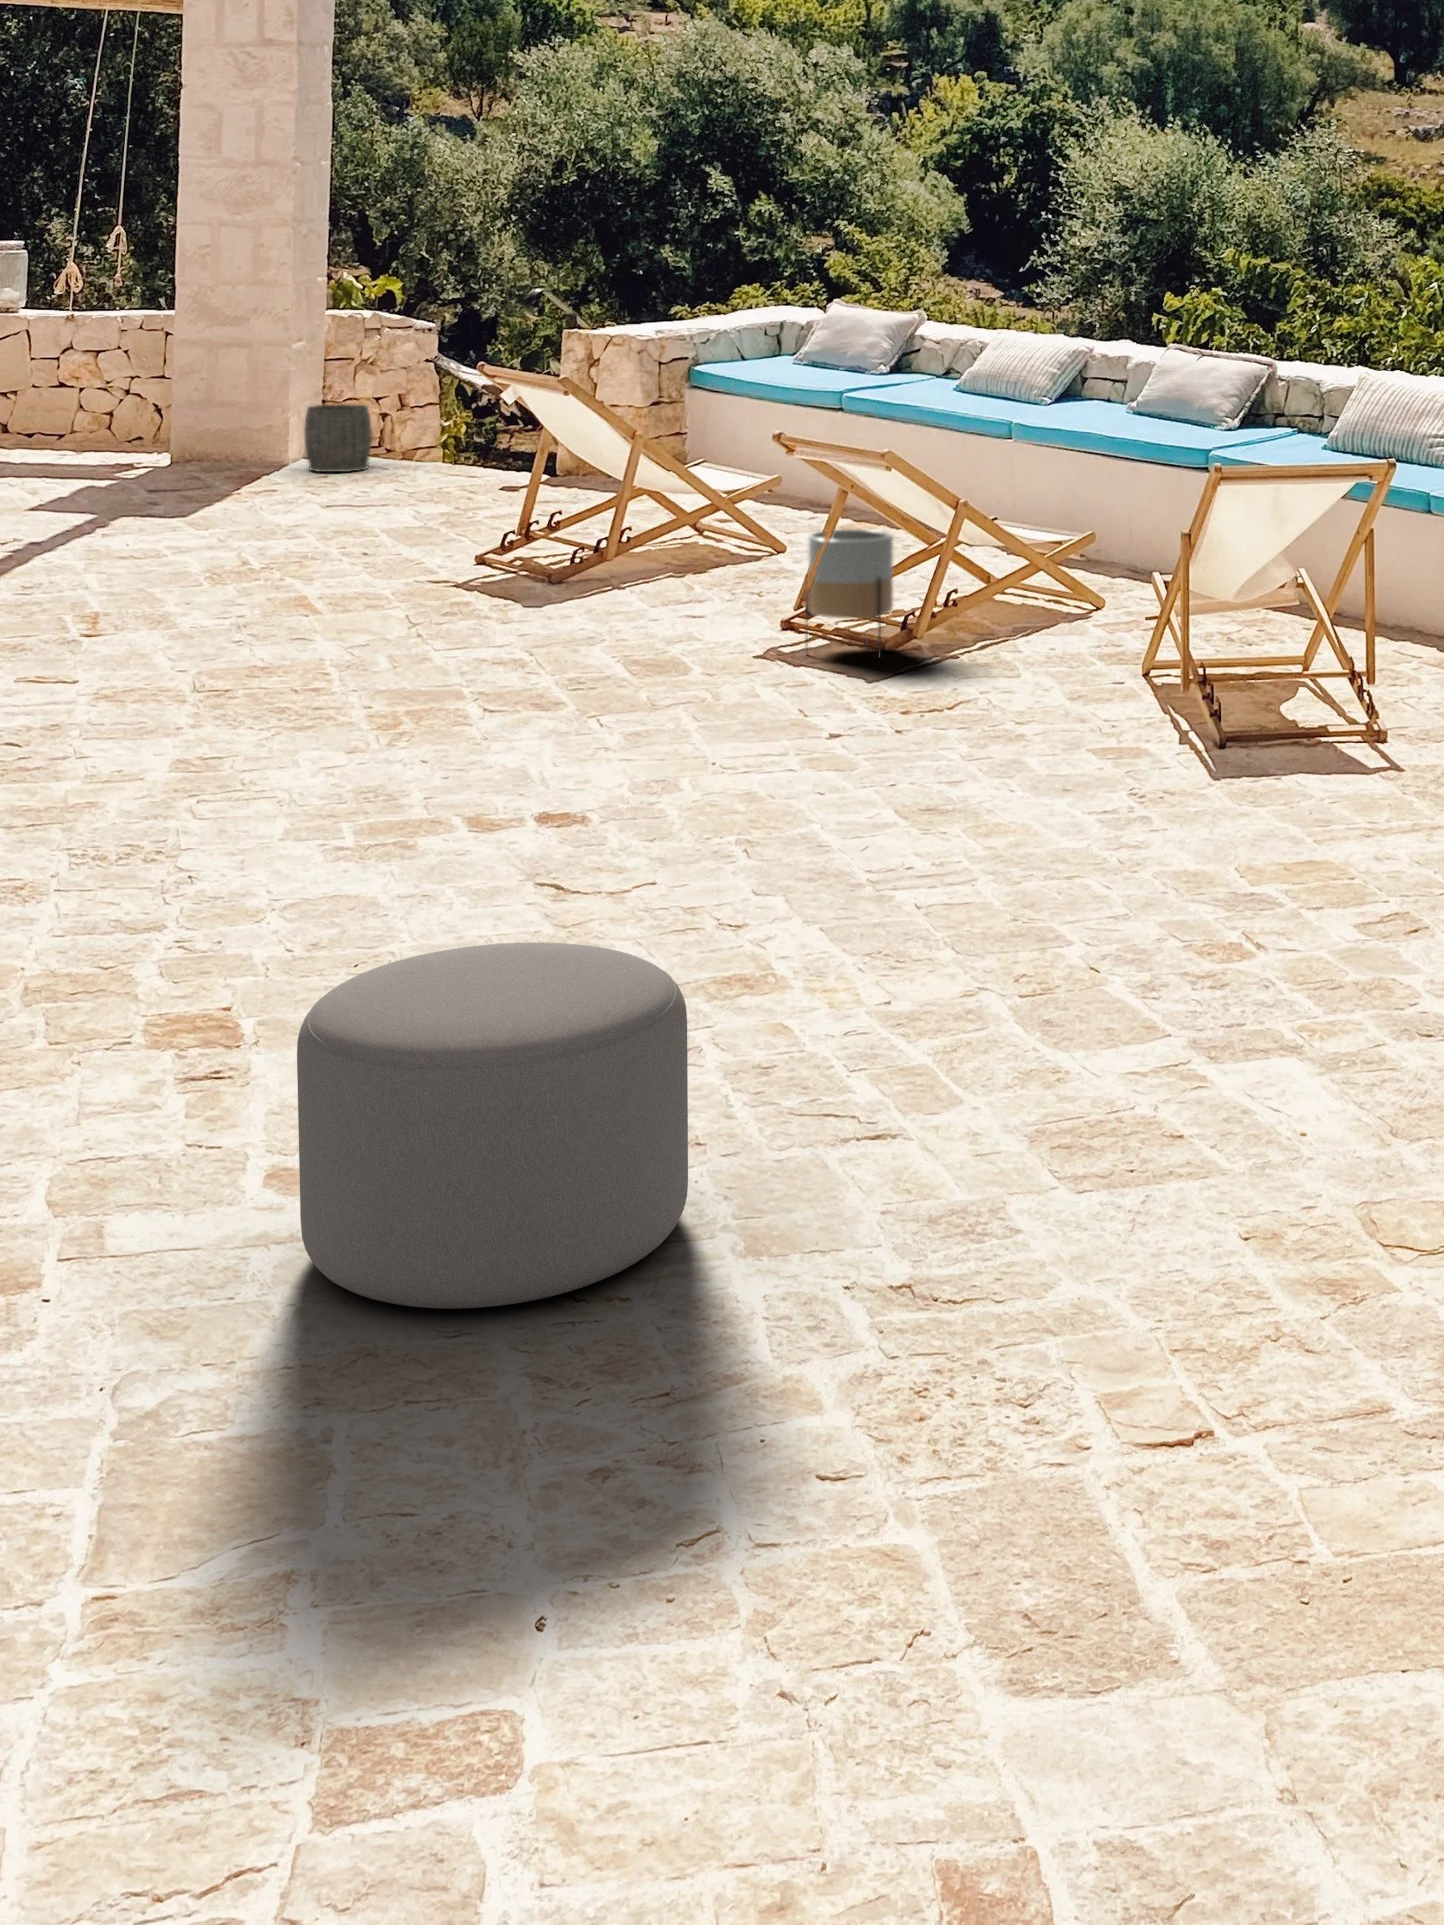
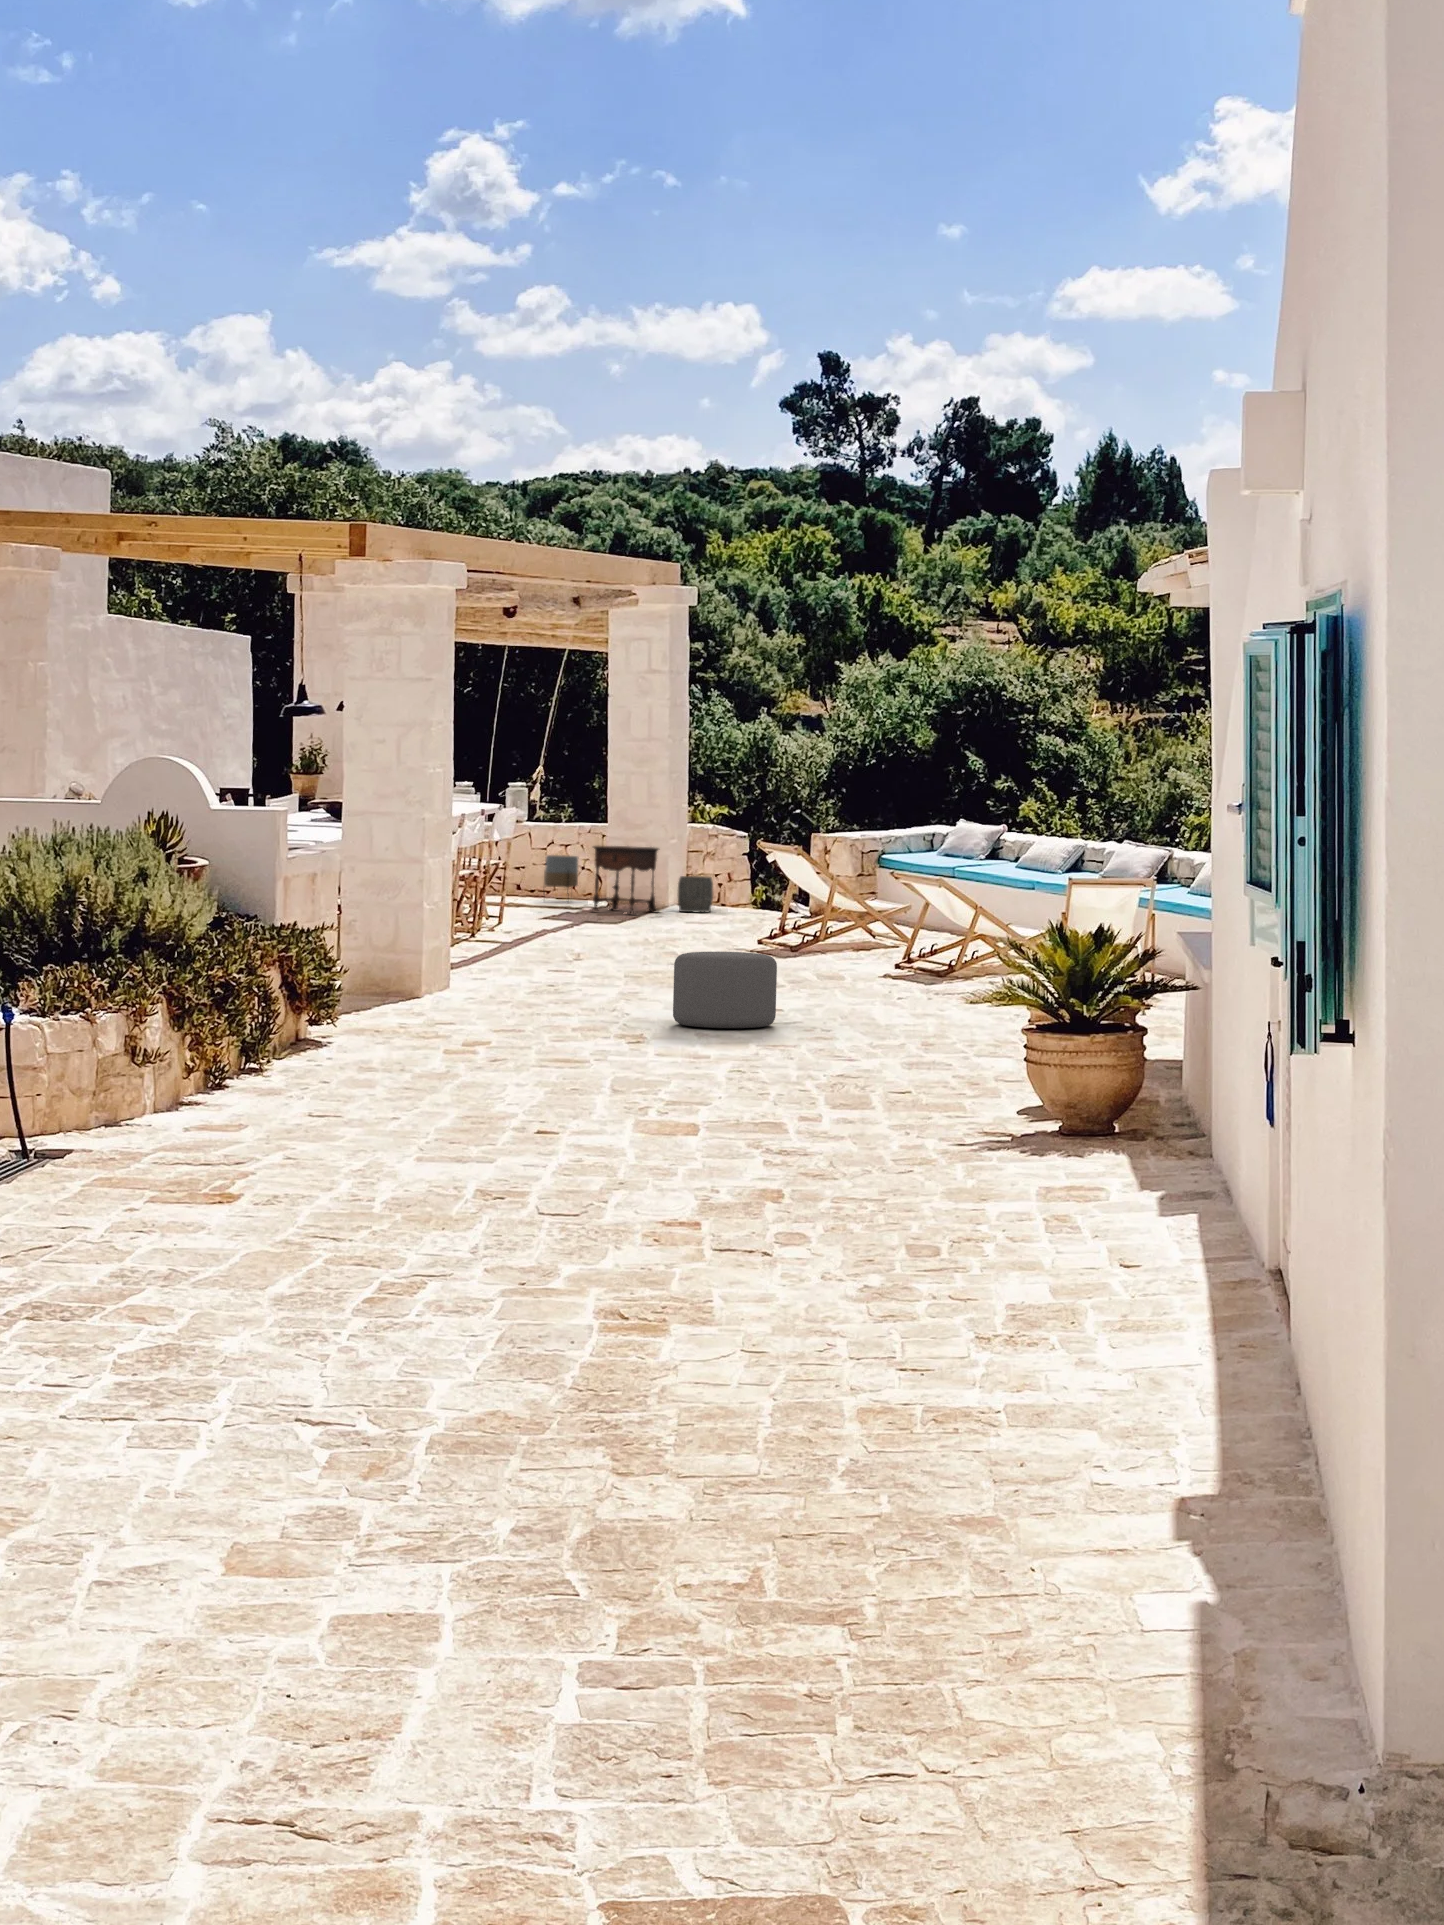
side table: none [133,355,282,483] -> present [593,846,659,914]
planter: present [805,529,893,657] -> present [544,855,579,894]

